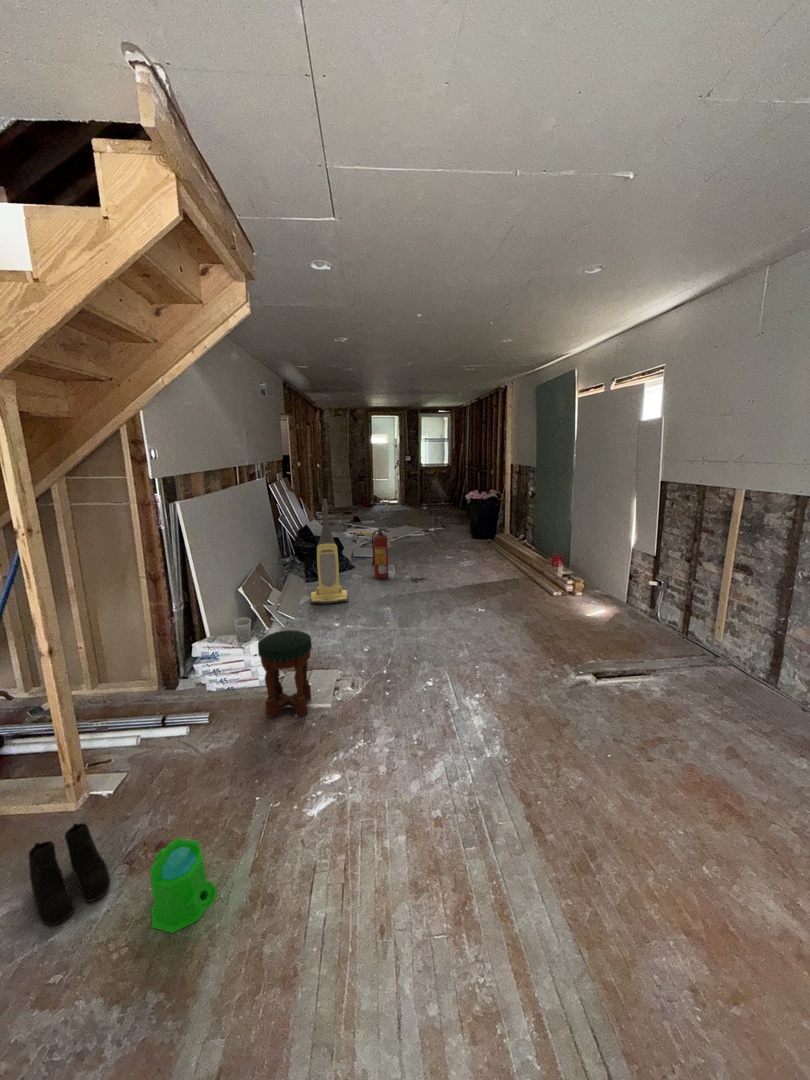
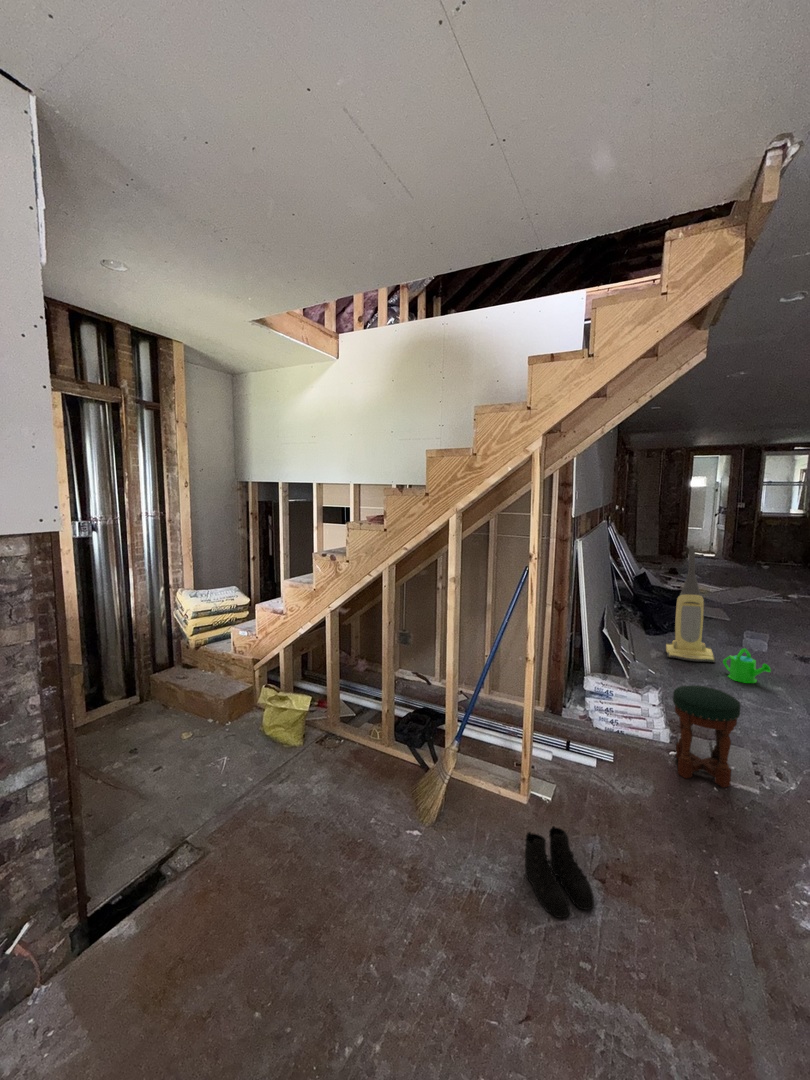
fire extinguisher: present [372,527,389,580] -> none [734,583,764,644]
watering can: present [150,838,216,933] -> present [723,648,771,683]

